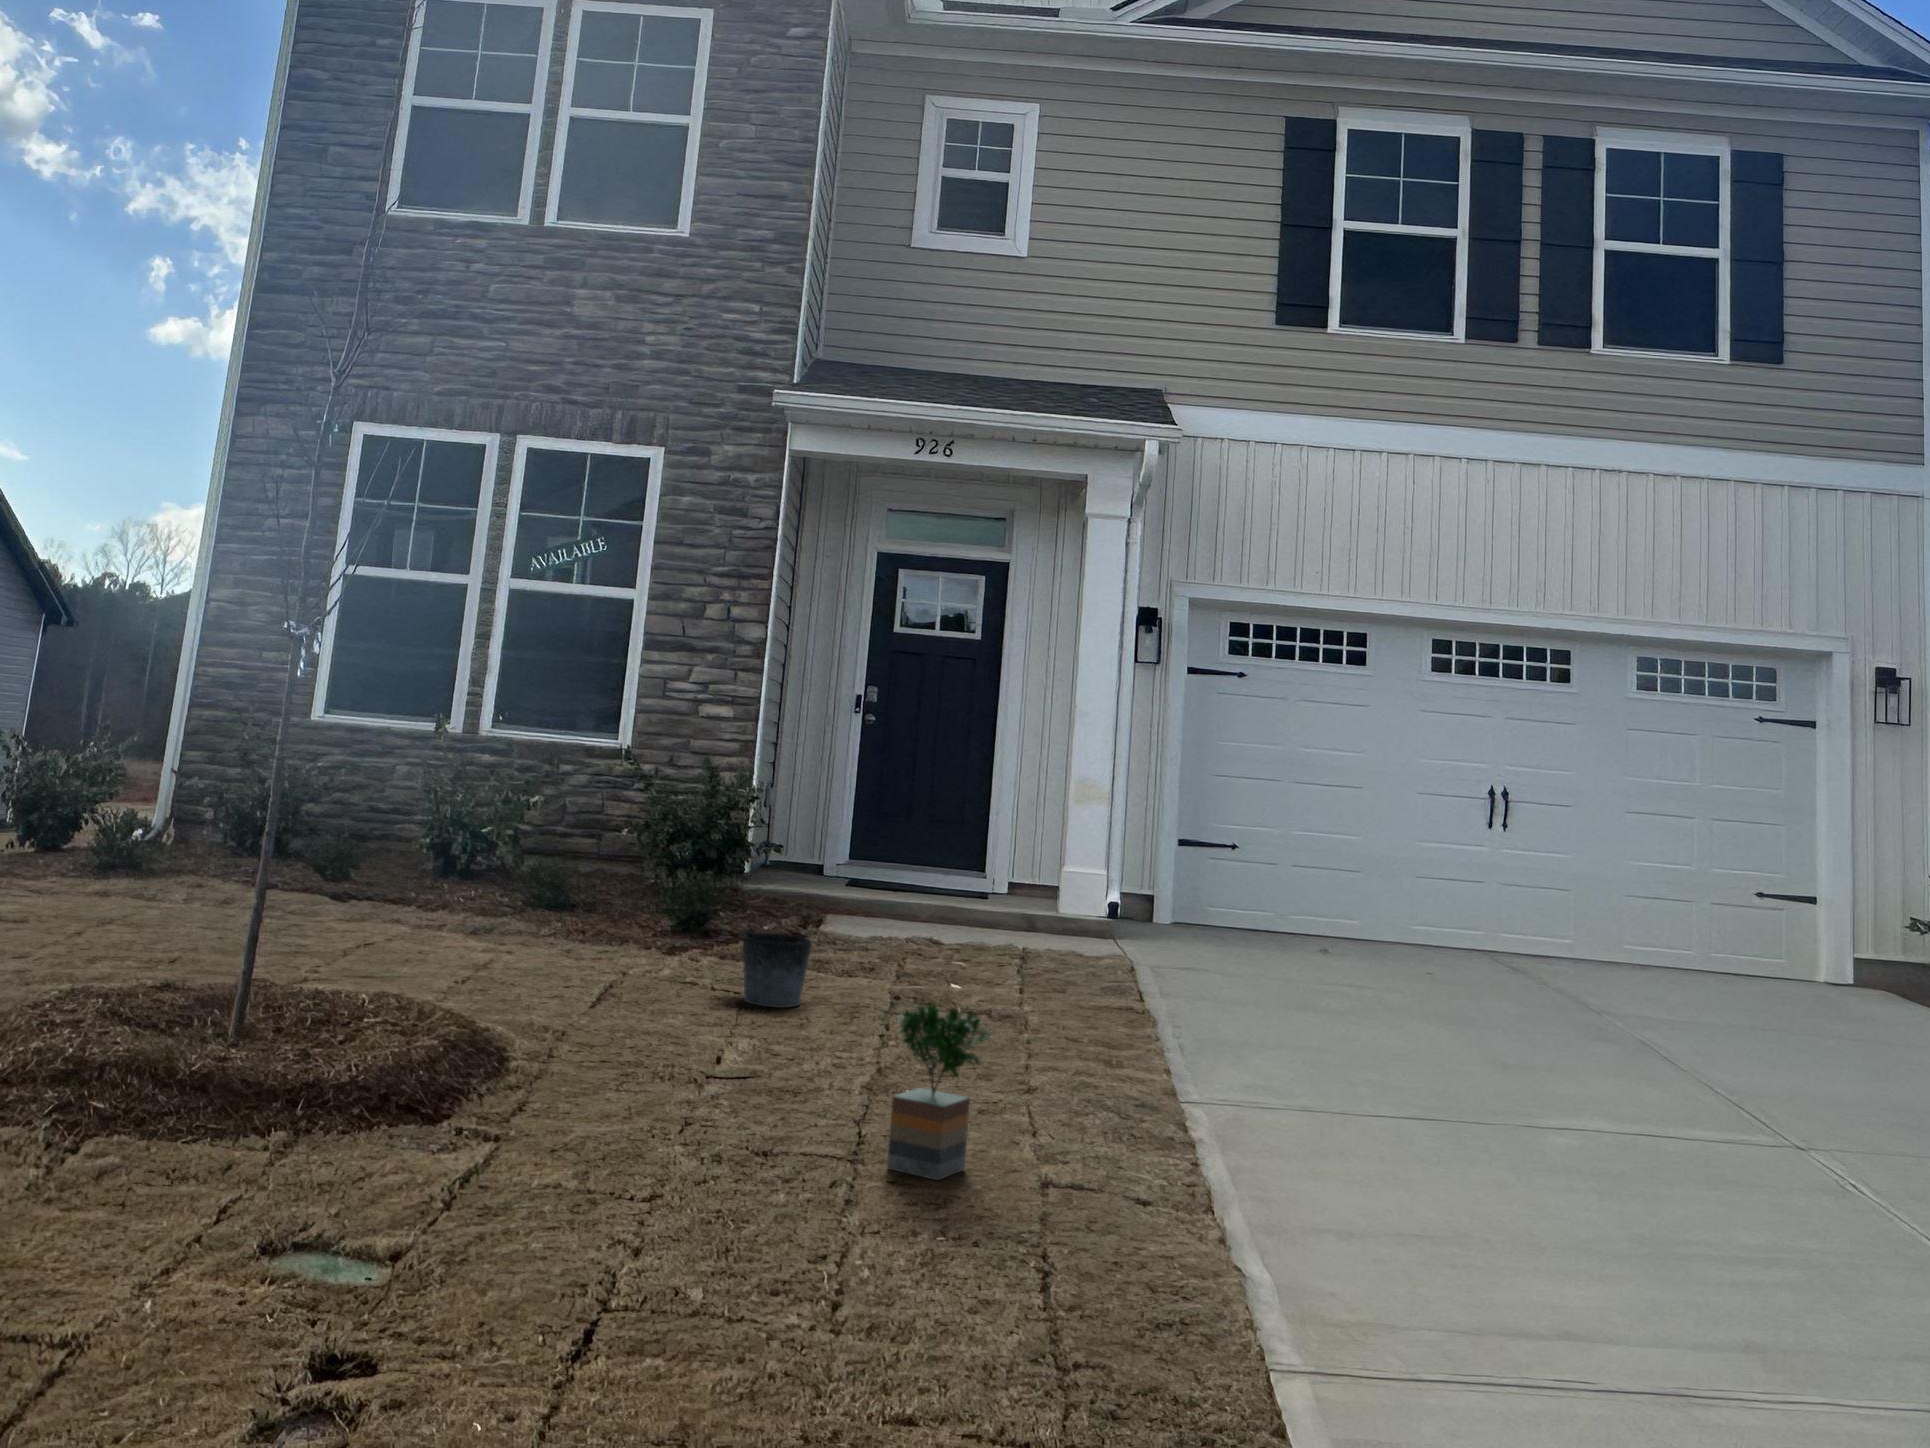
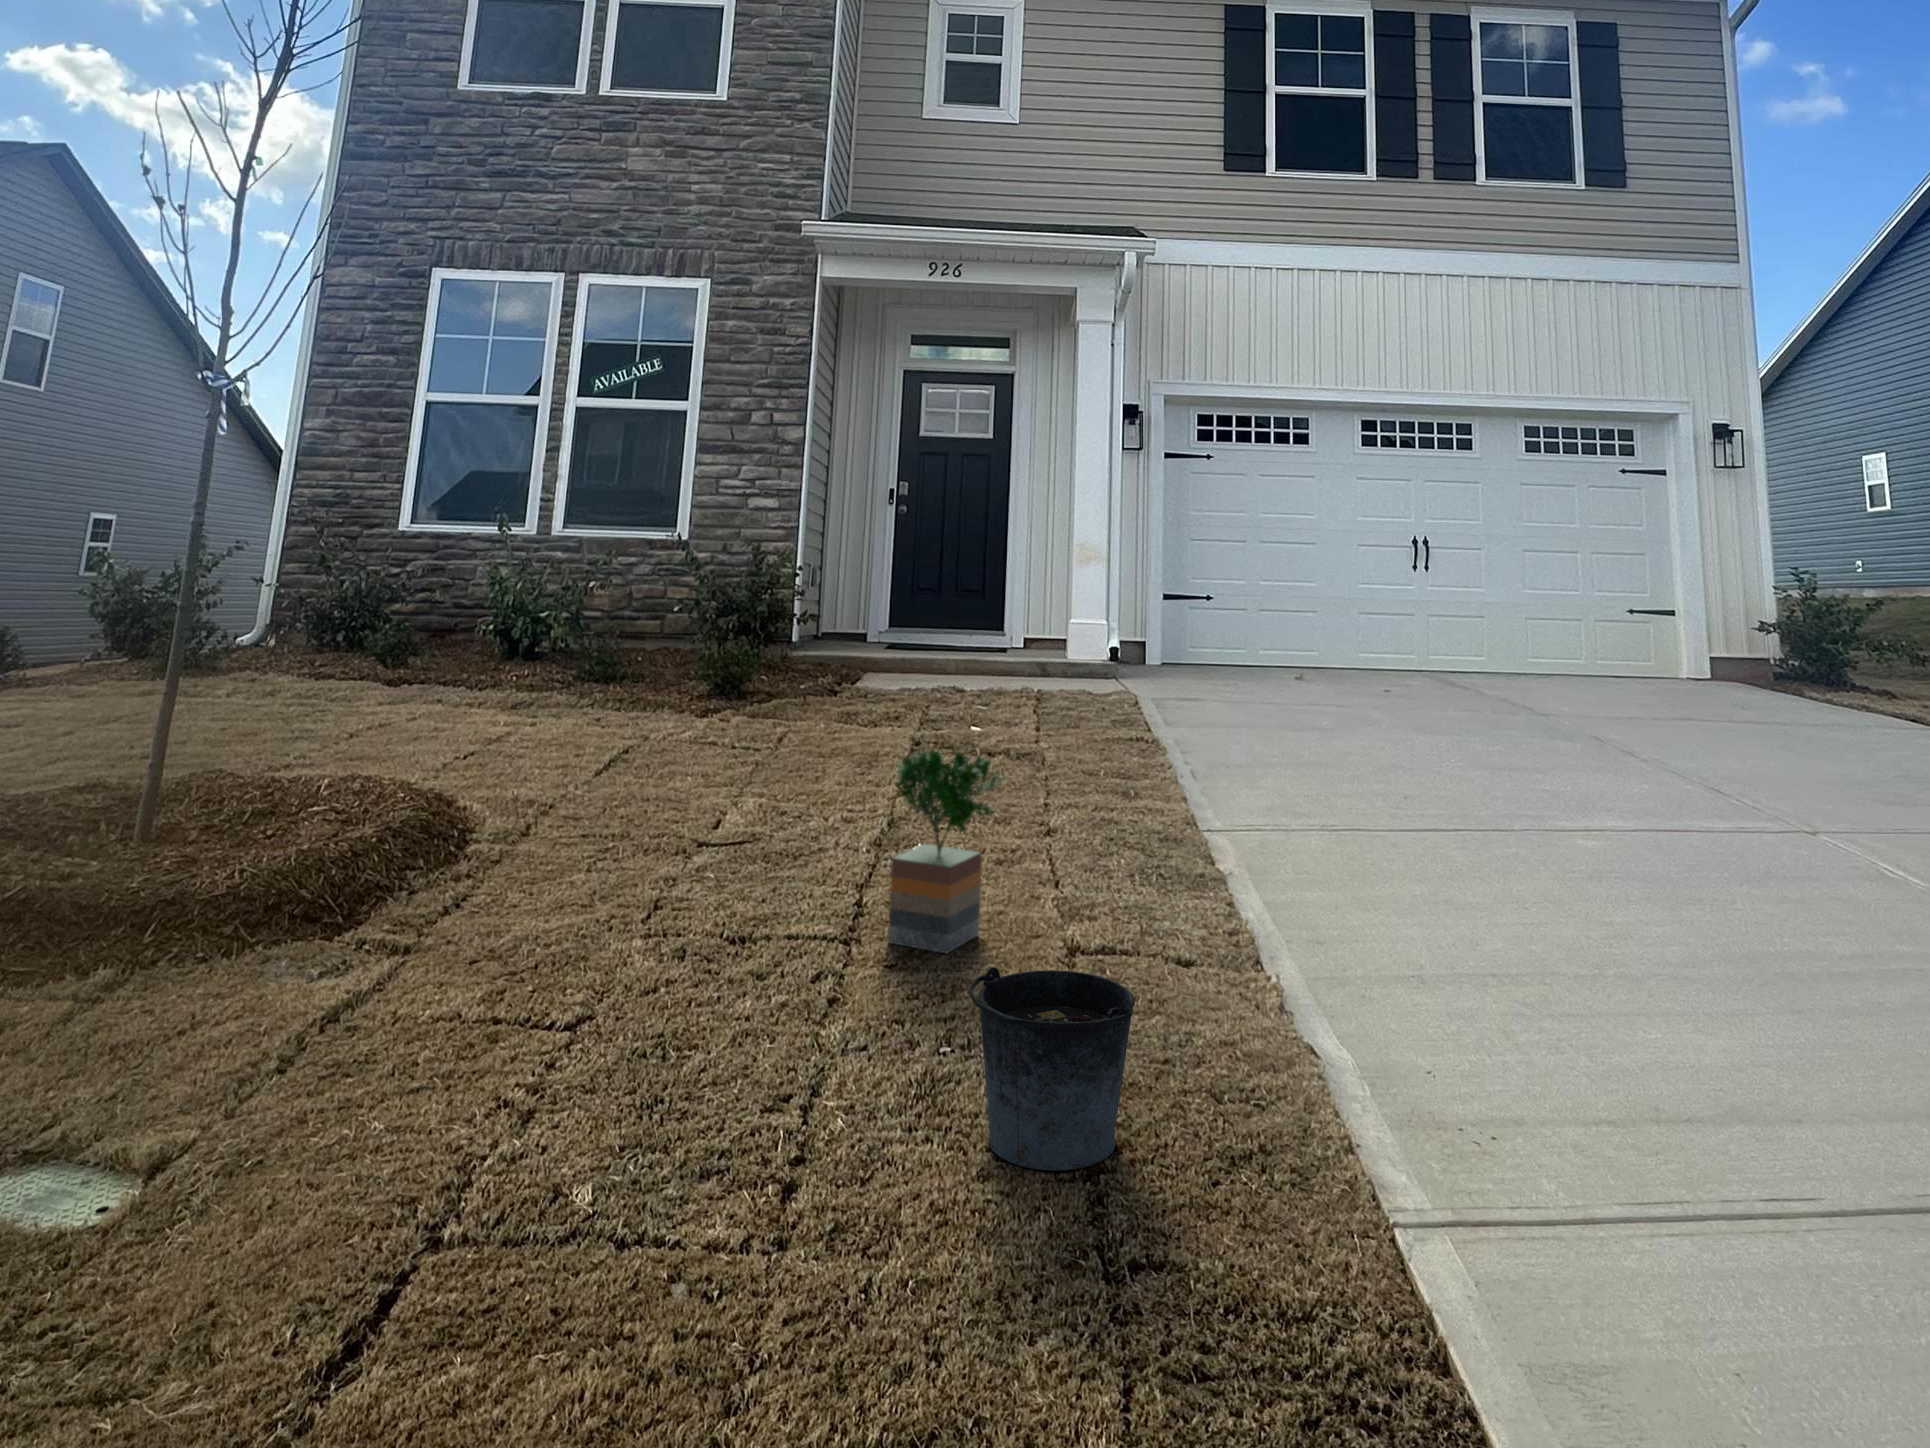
bucket: present [739,928,812,1008] -> present [968,968,1135,1171]

